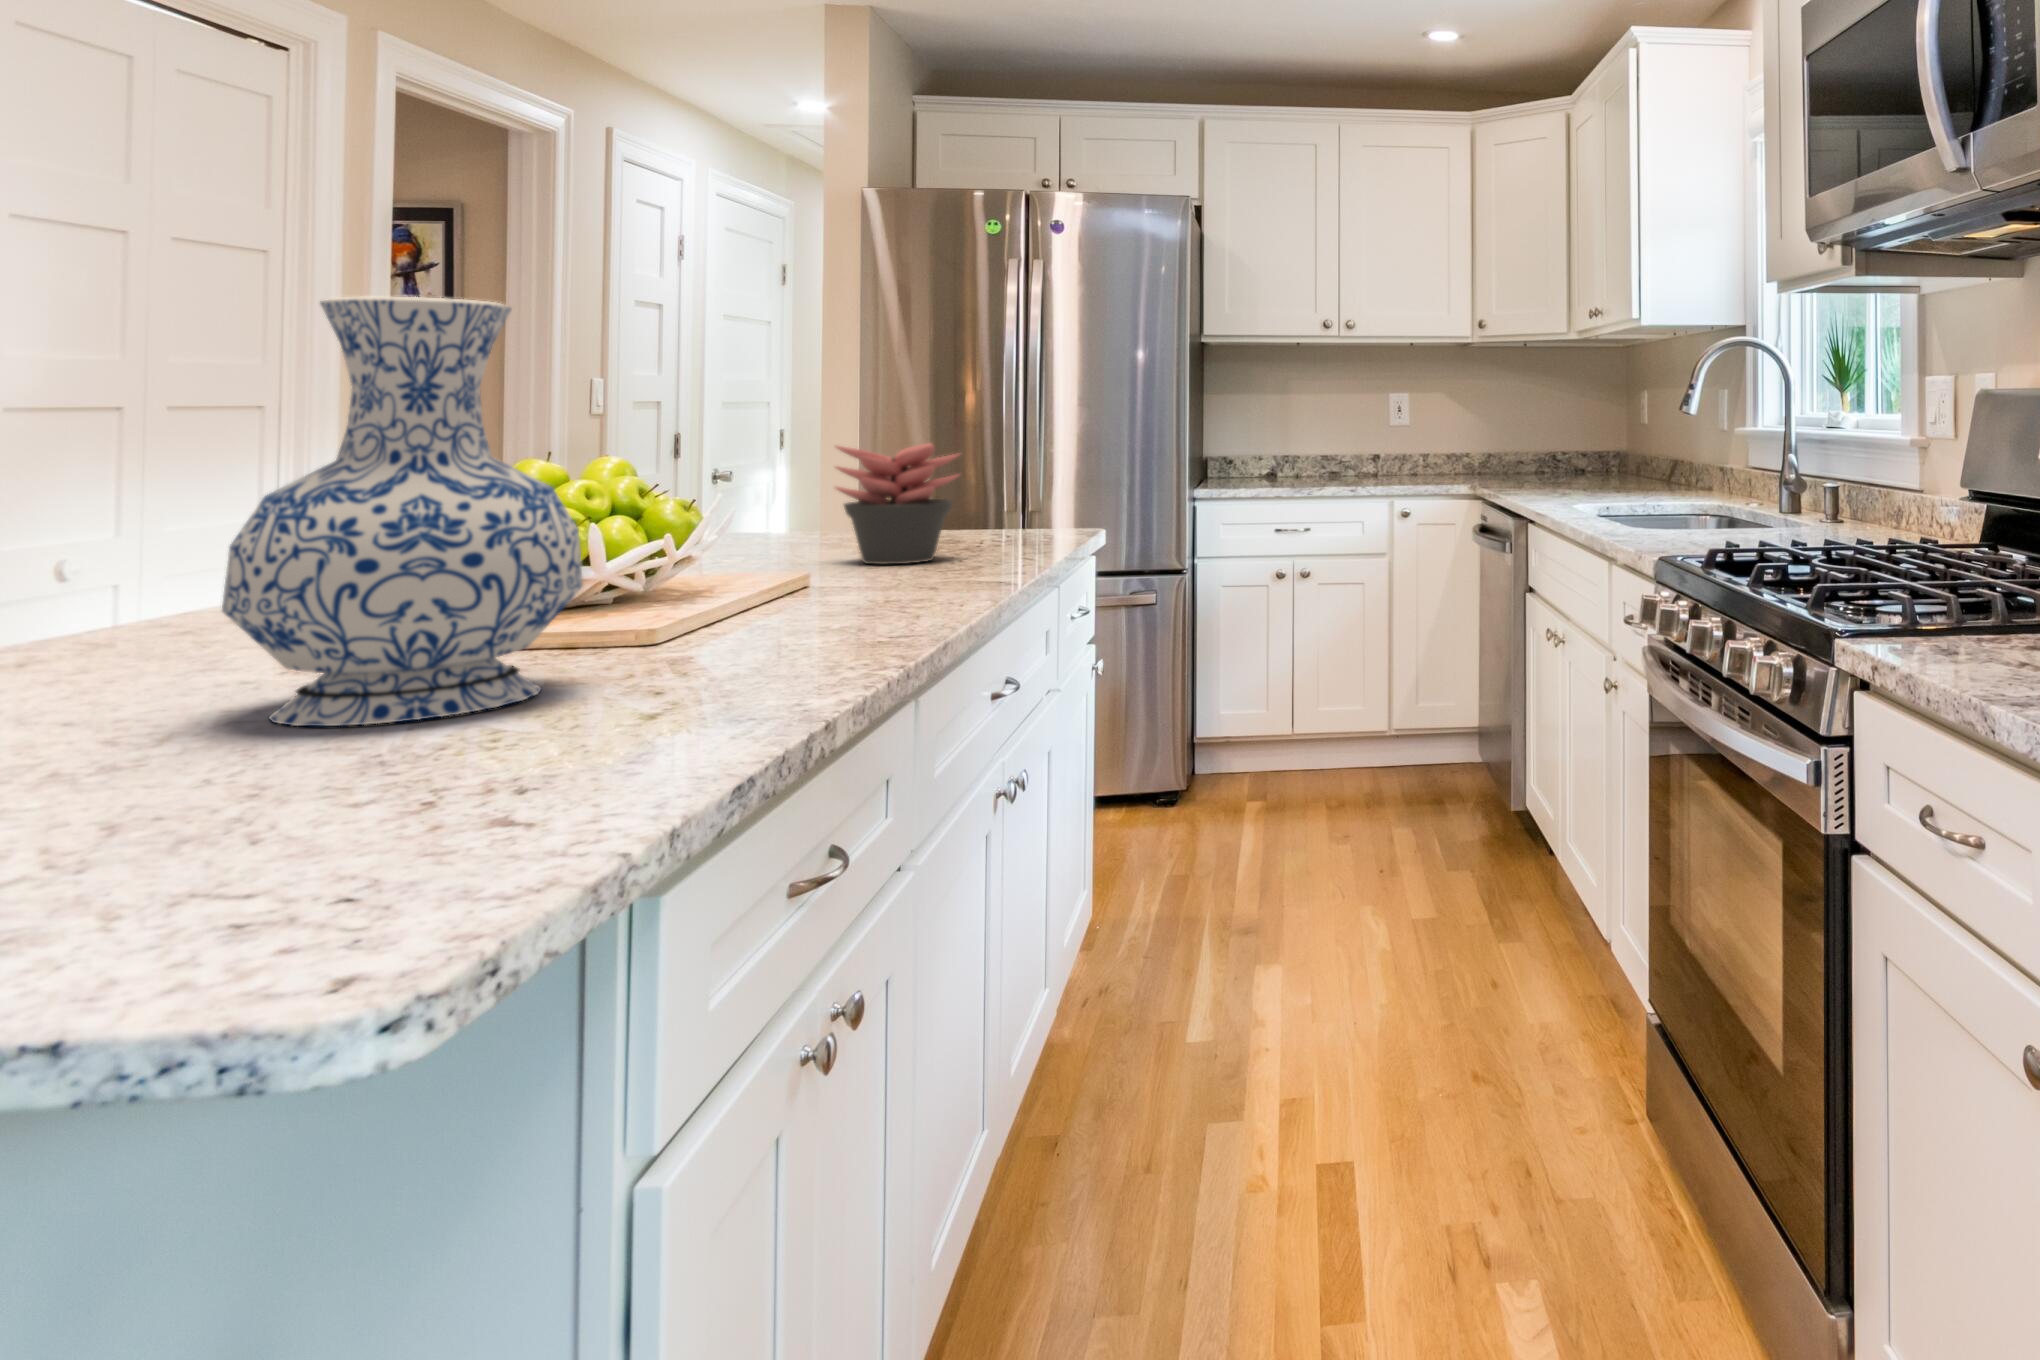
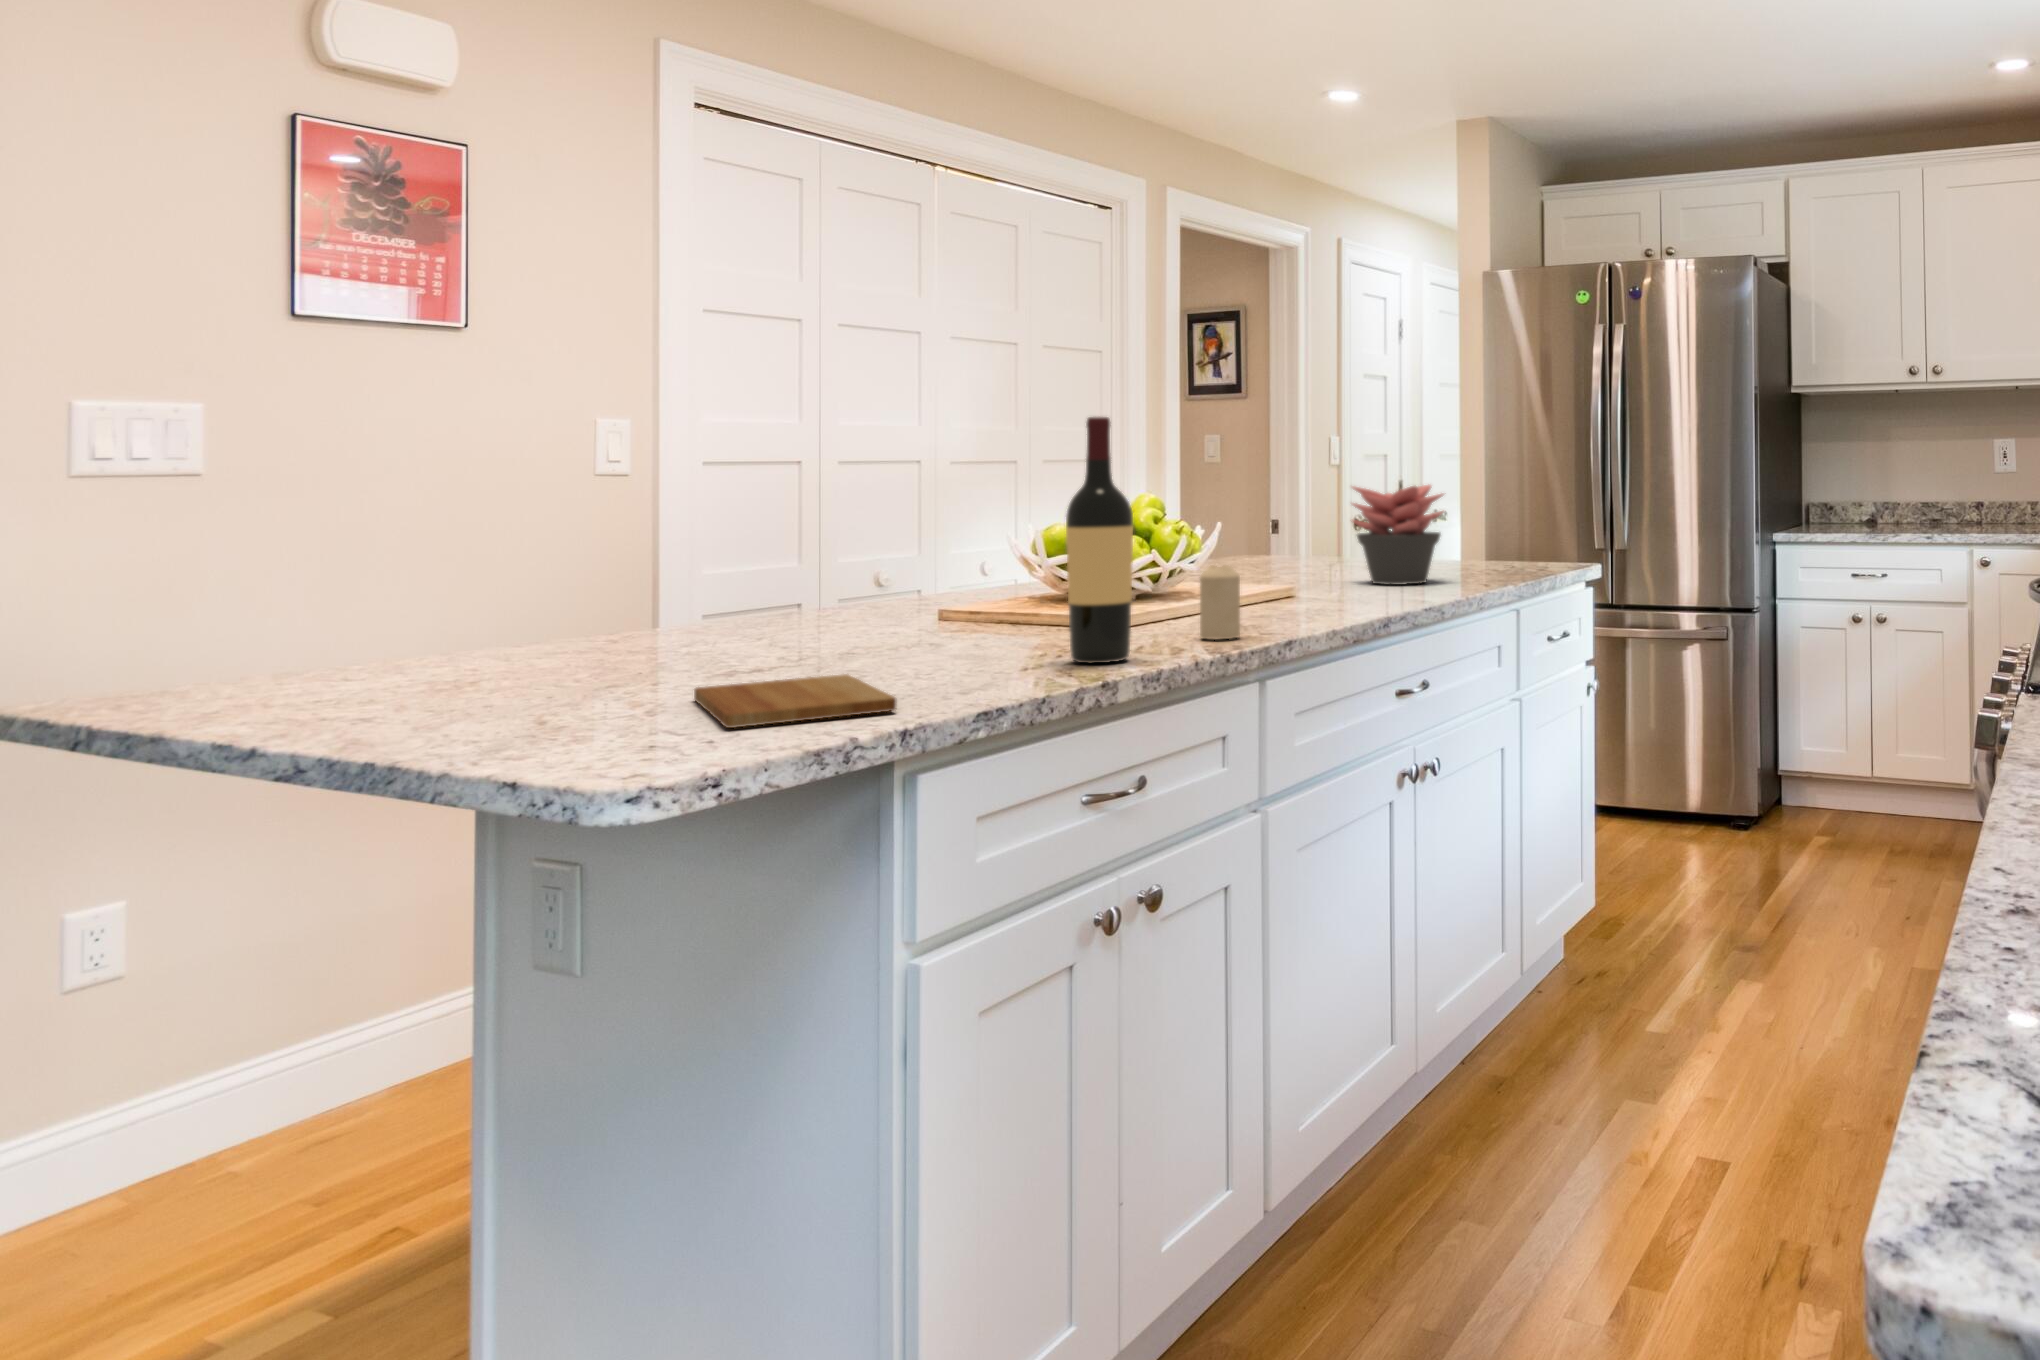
vase: present [222,296,583,726] -> none [821,379,1028,660]
wine bottle: none [698,361,797,699] -> present [1066,417,1133,663]
candle: none [814,553,871,651] -> present [1200,565,1240,639]
cutting board: none [143,754,609,869] -> present [694,674,896,728]

